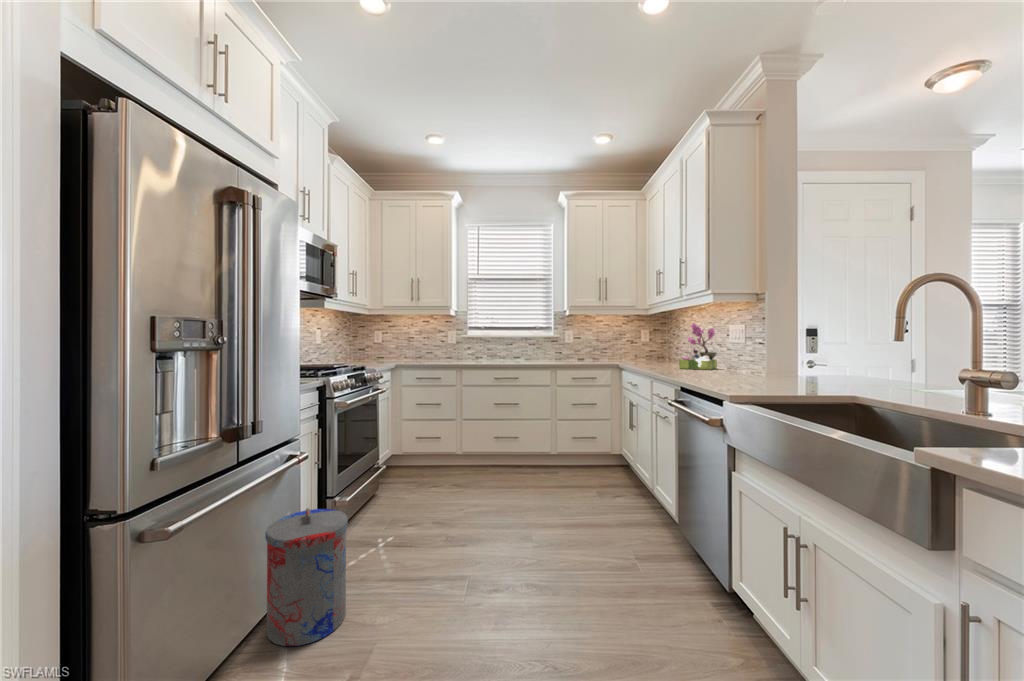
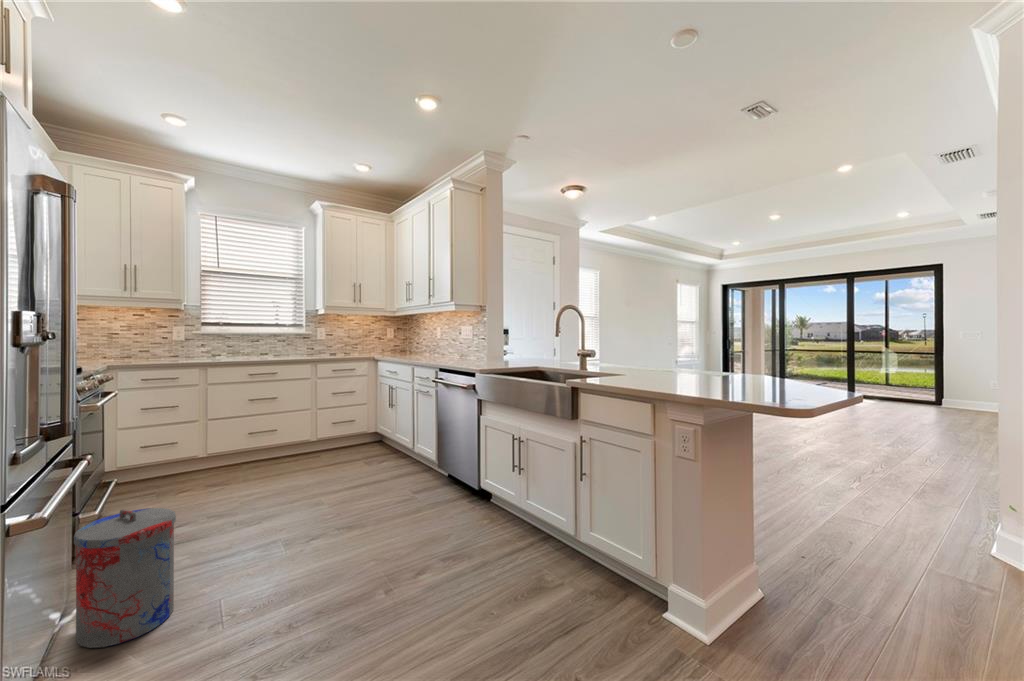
flower arrangement: present [679,323,717,370] -> none [426,324,452,359]

